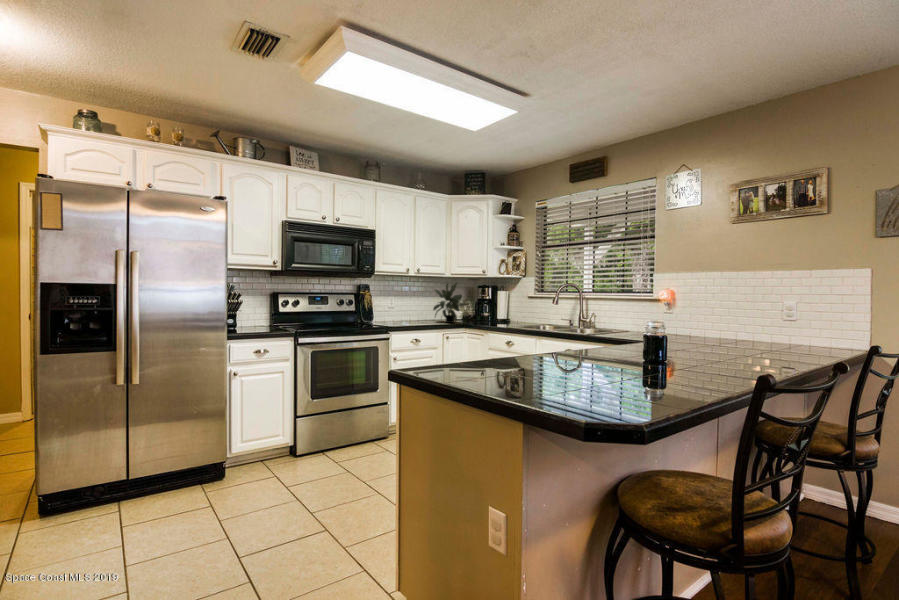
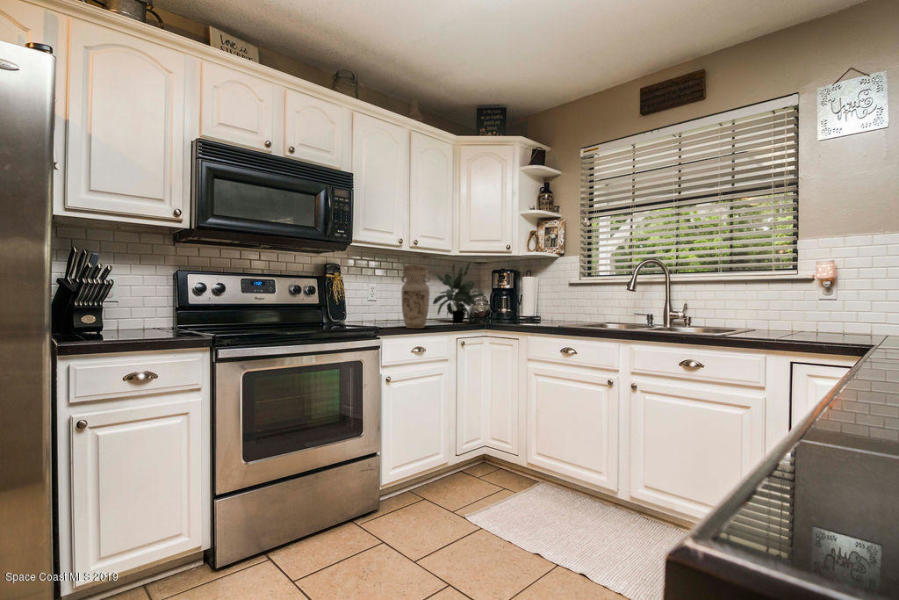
vase: none [406,287,424,327] -> present [401,265,430,328]

